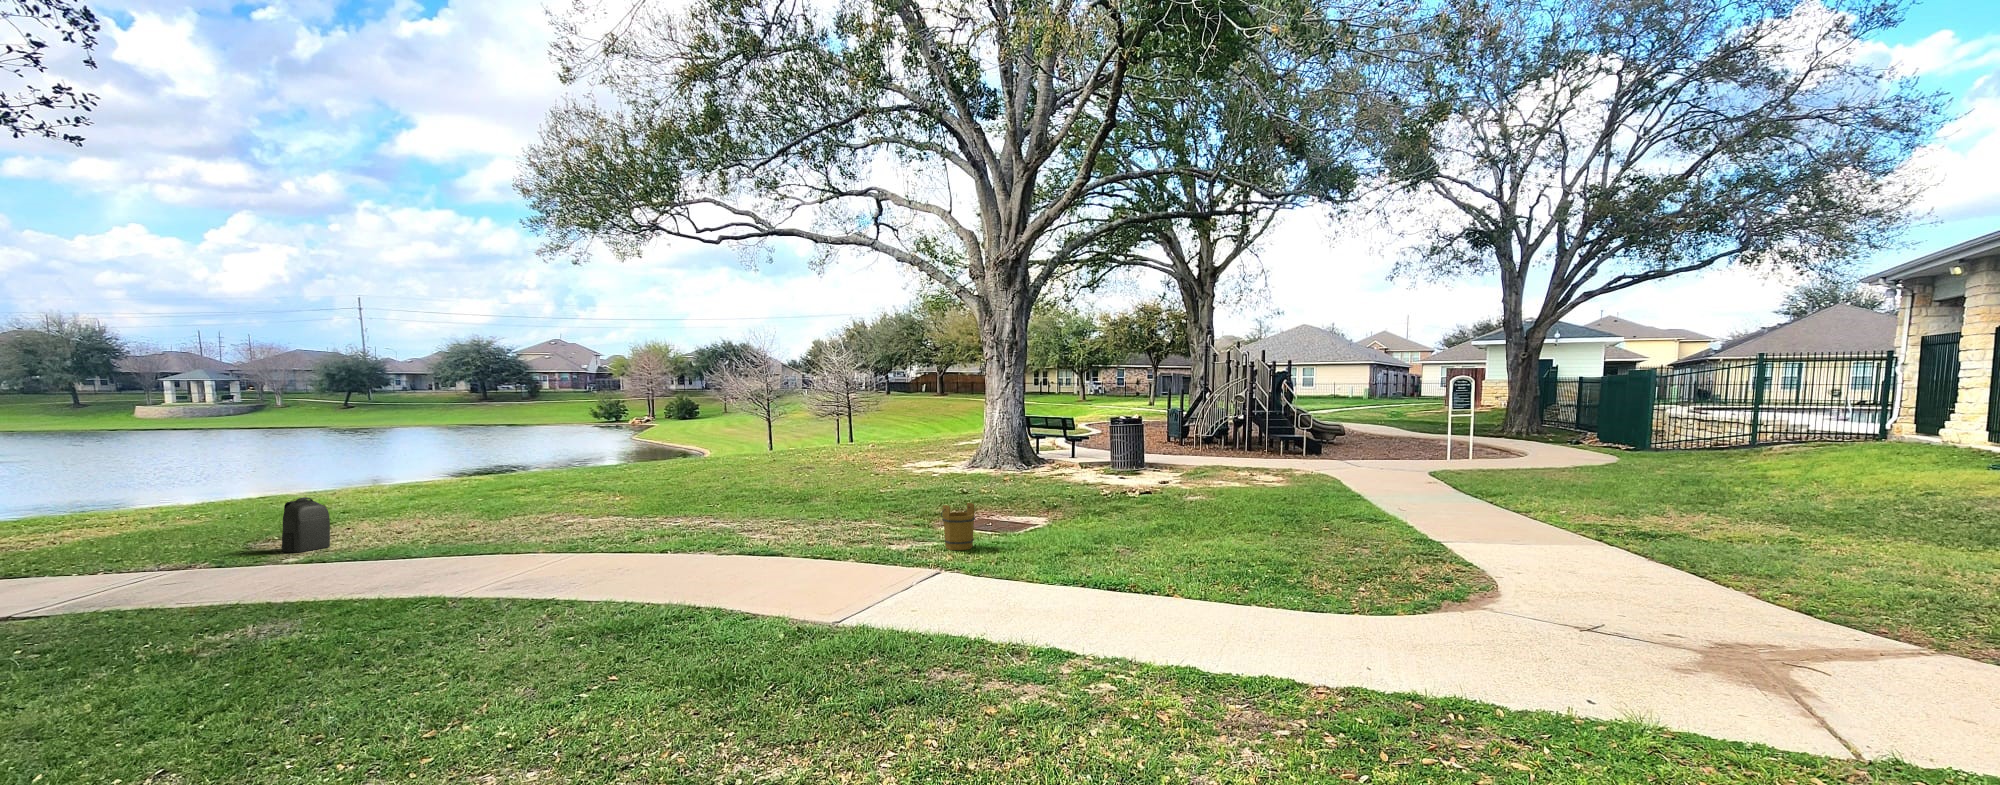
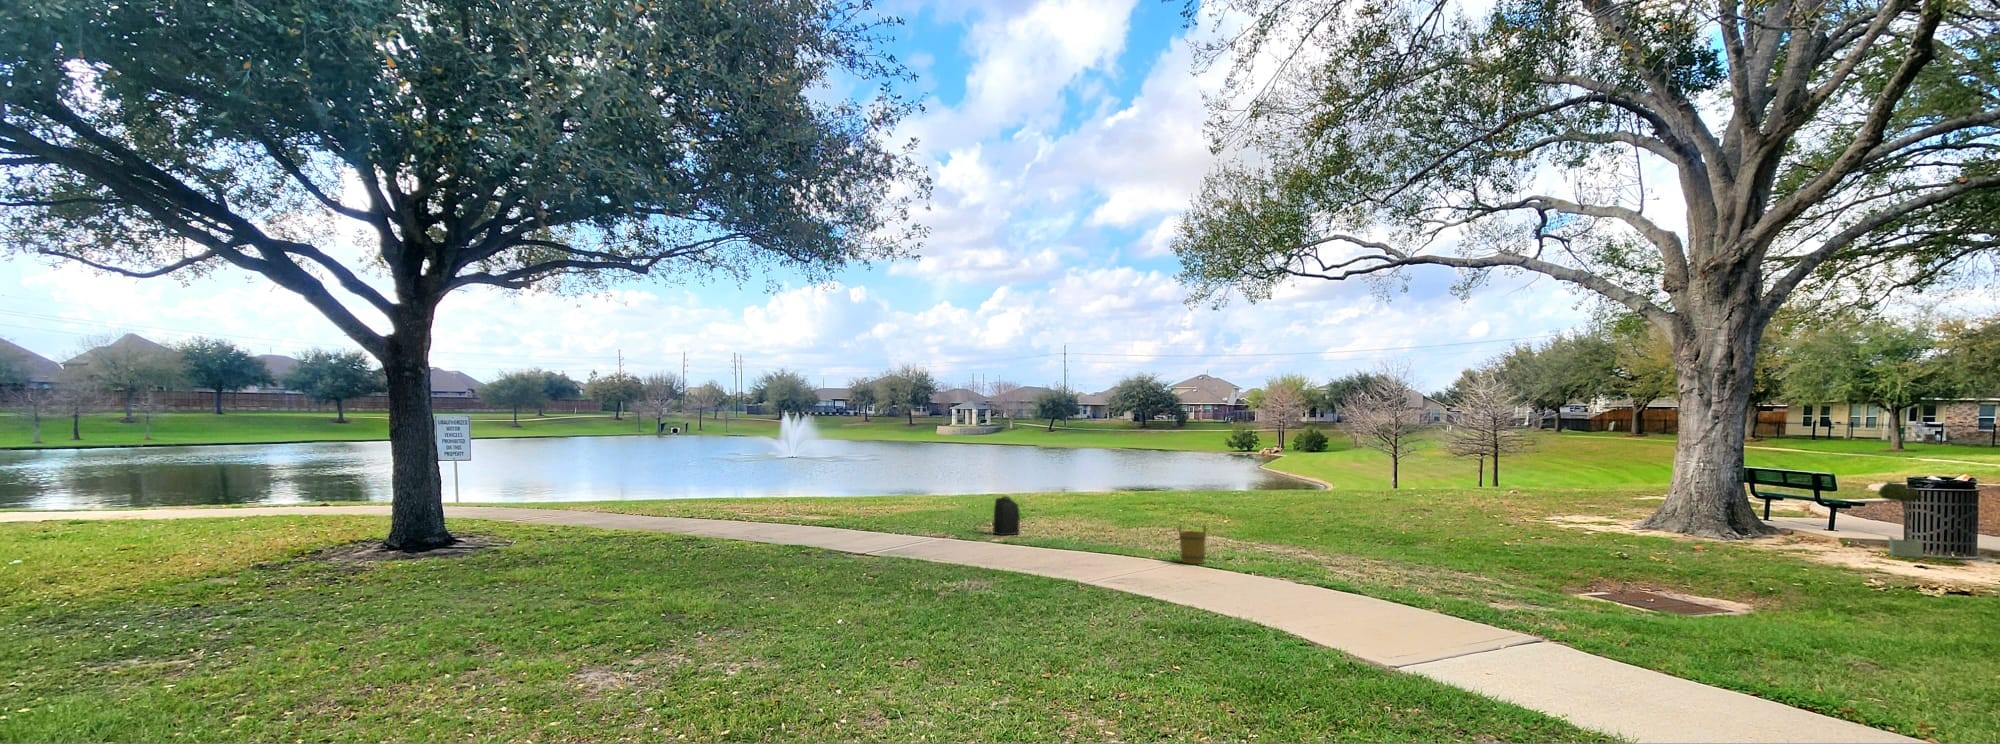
potted tree: none [1095,422,1116,473] -> present [1878,482,1924,558]
bucket: present [941,503,975,550] -> present [1179,525,1206,564]

